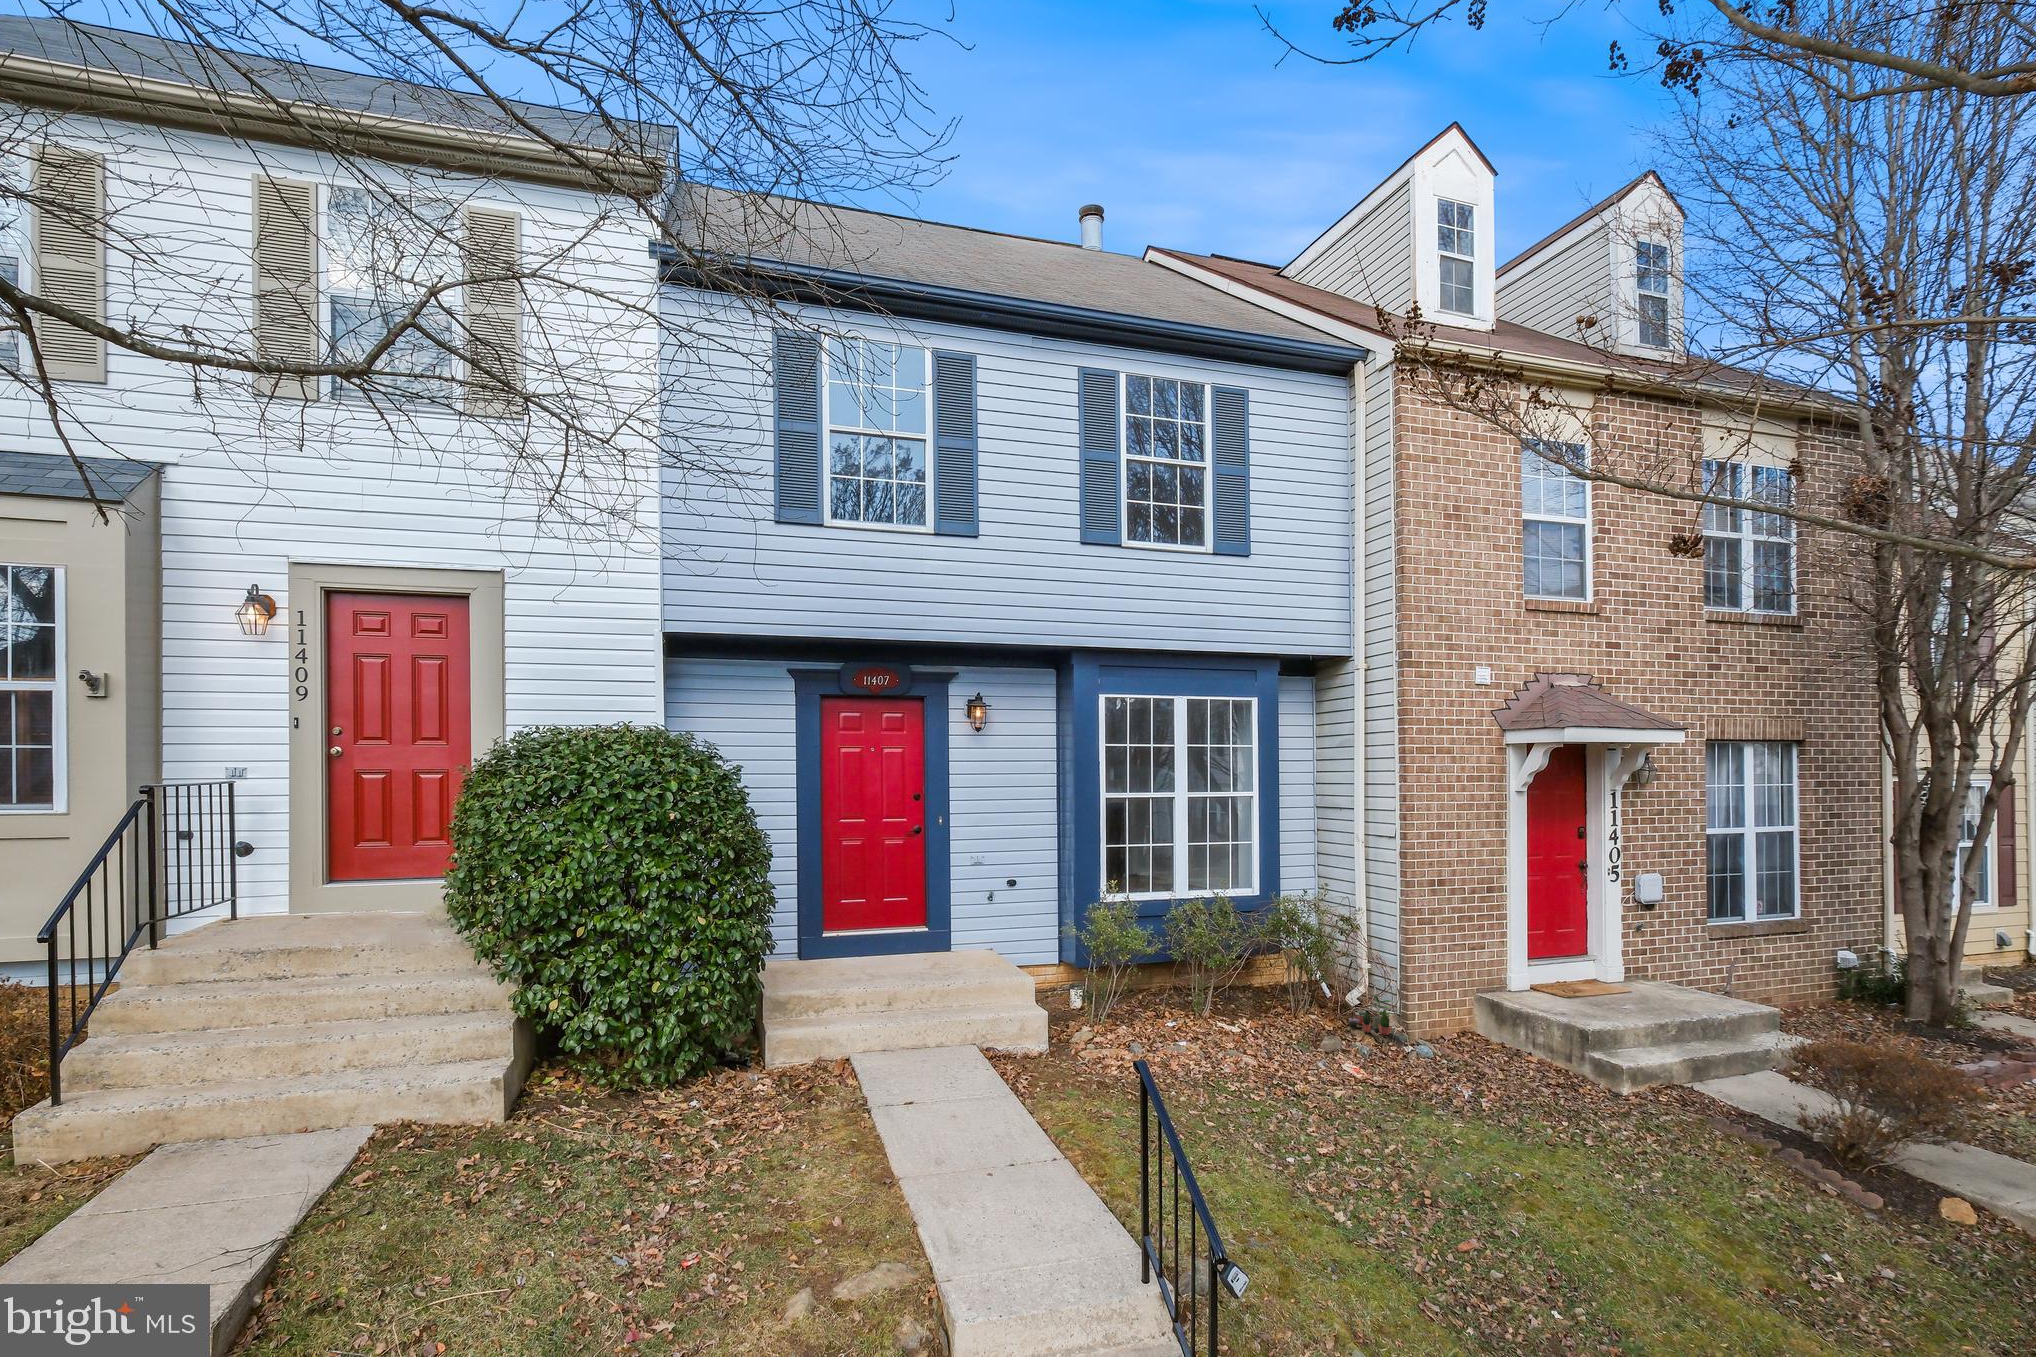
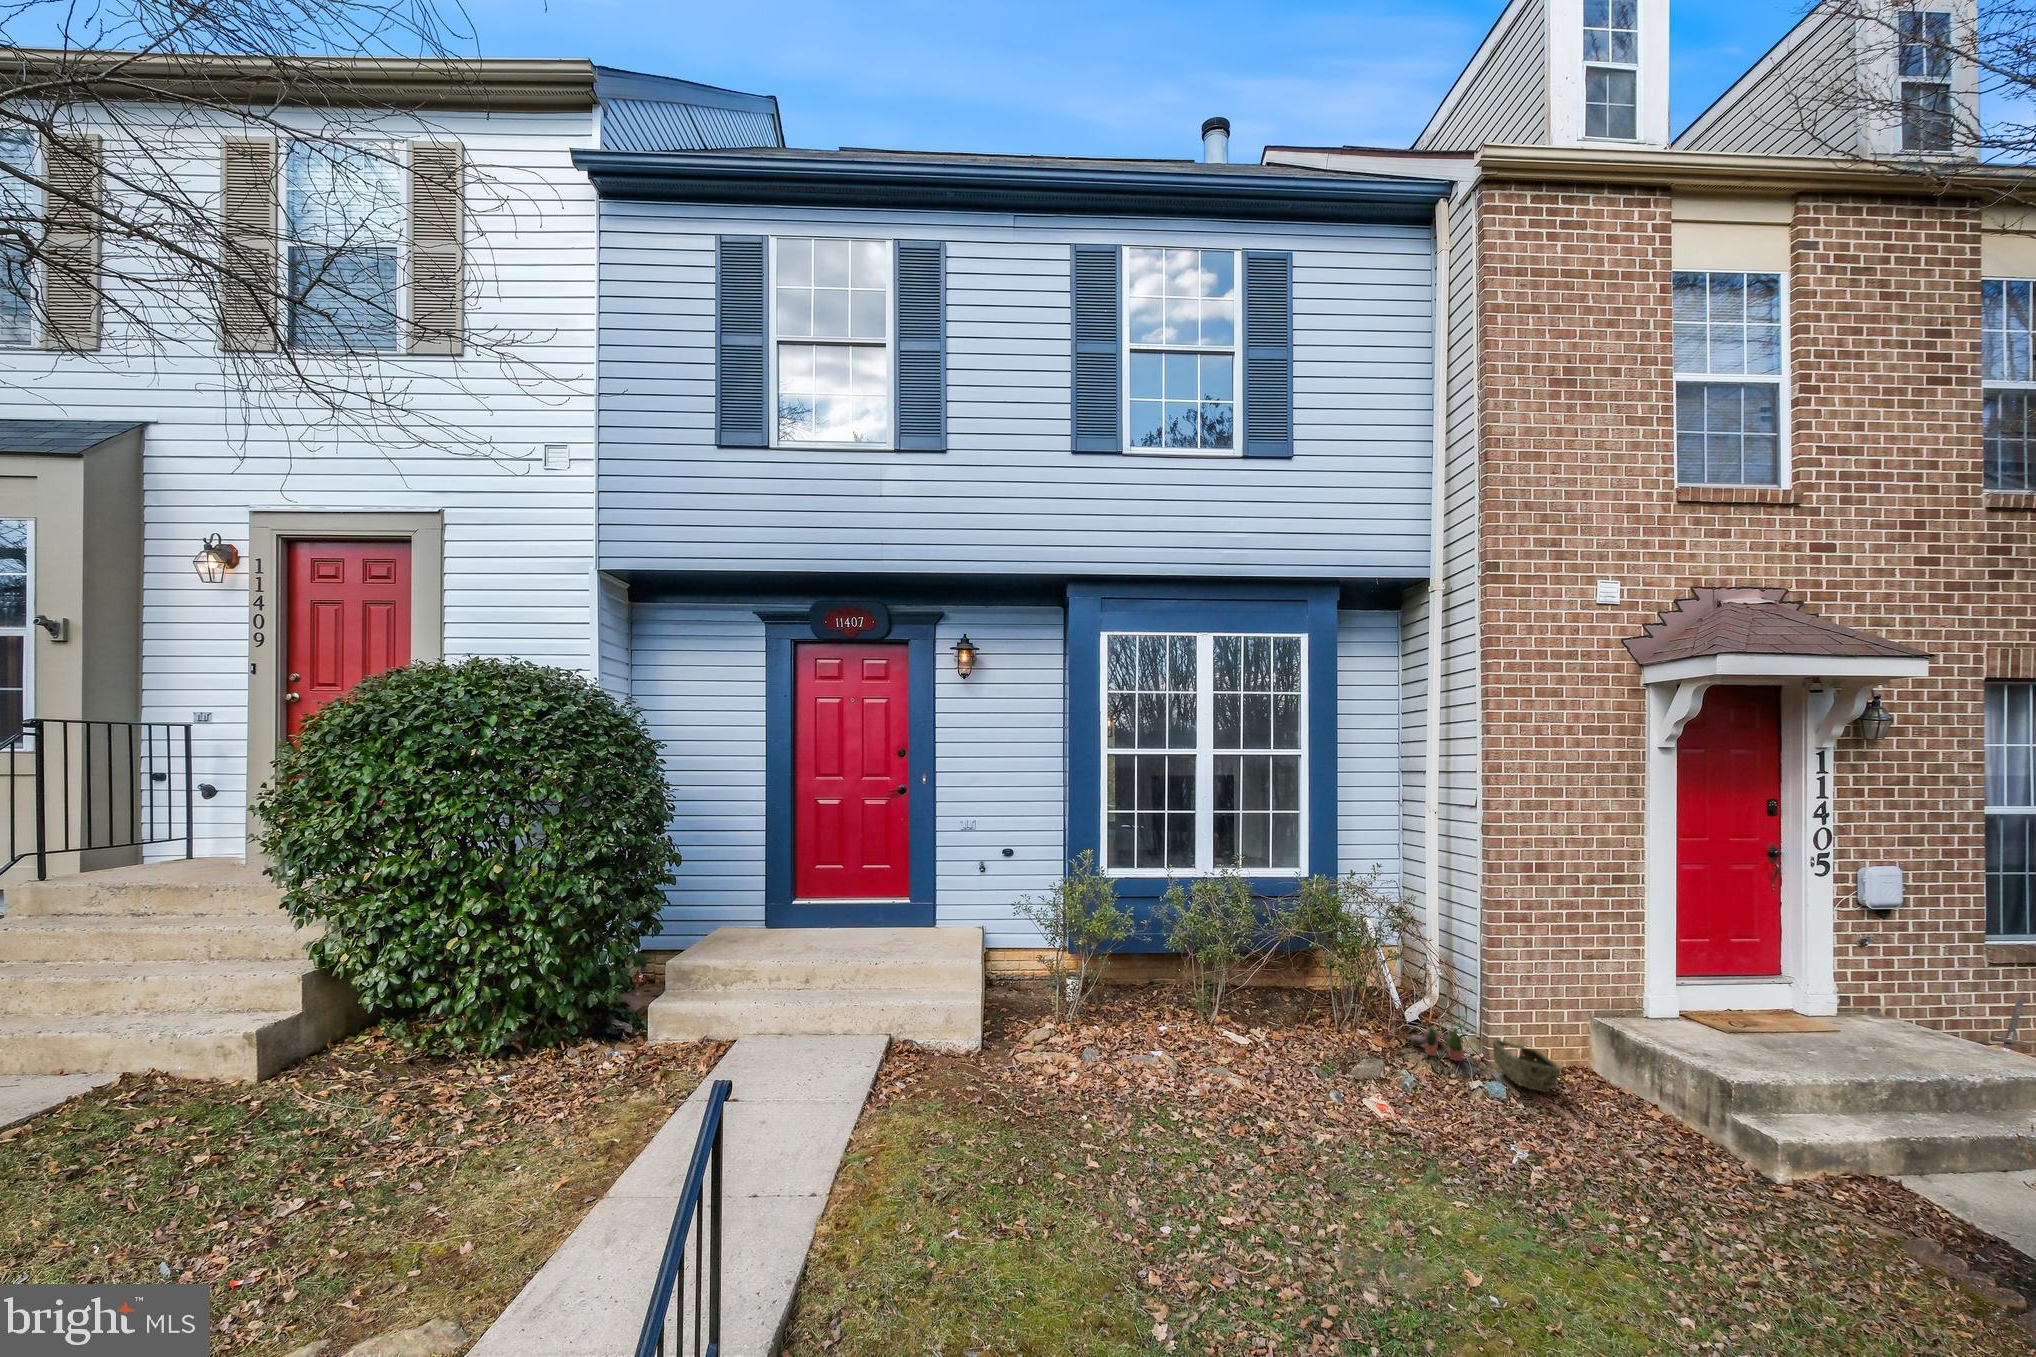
woven basket: none [1412,1016,1467,1052] -> present [1493,1040,1562,1092]

